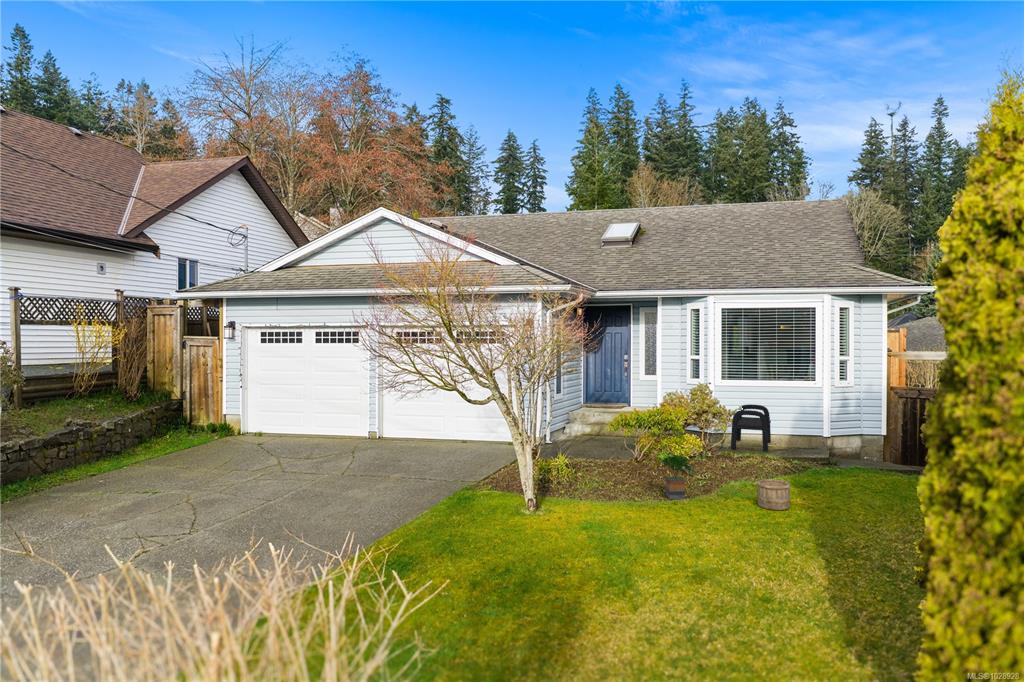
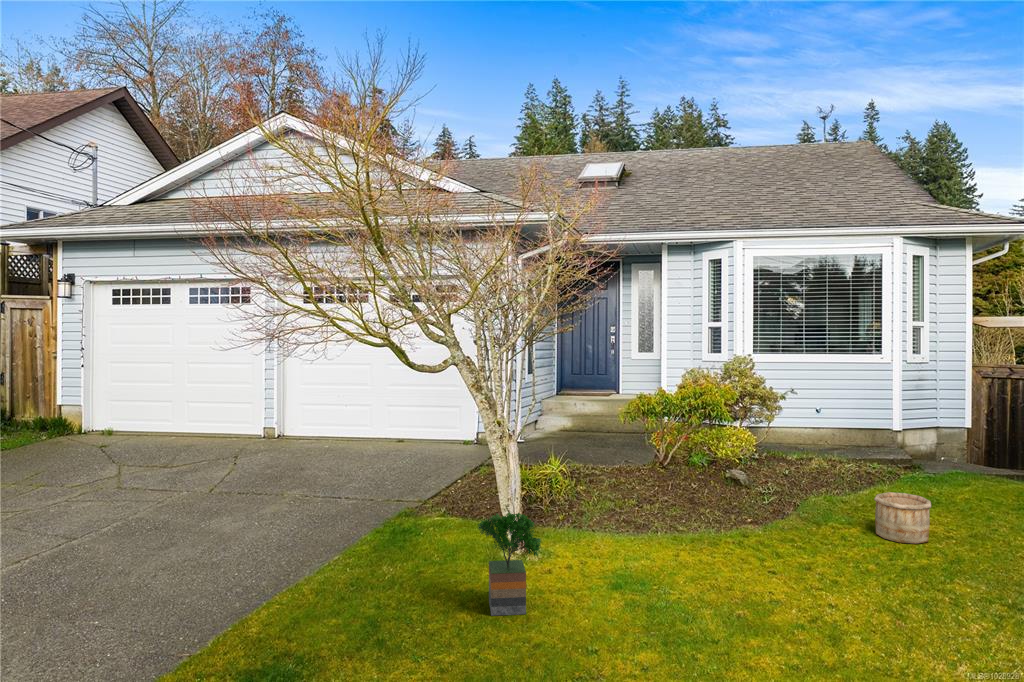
bench: present [731,404,771,452] -> none [771,387,824,450]
potted tree: present [662,455,692,499] -> present [478,513,541,616]

